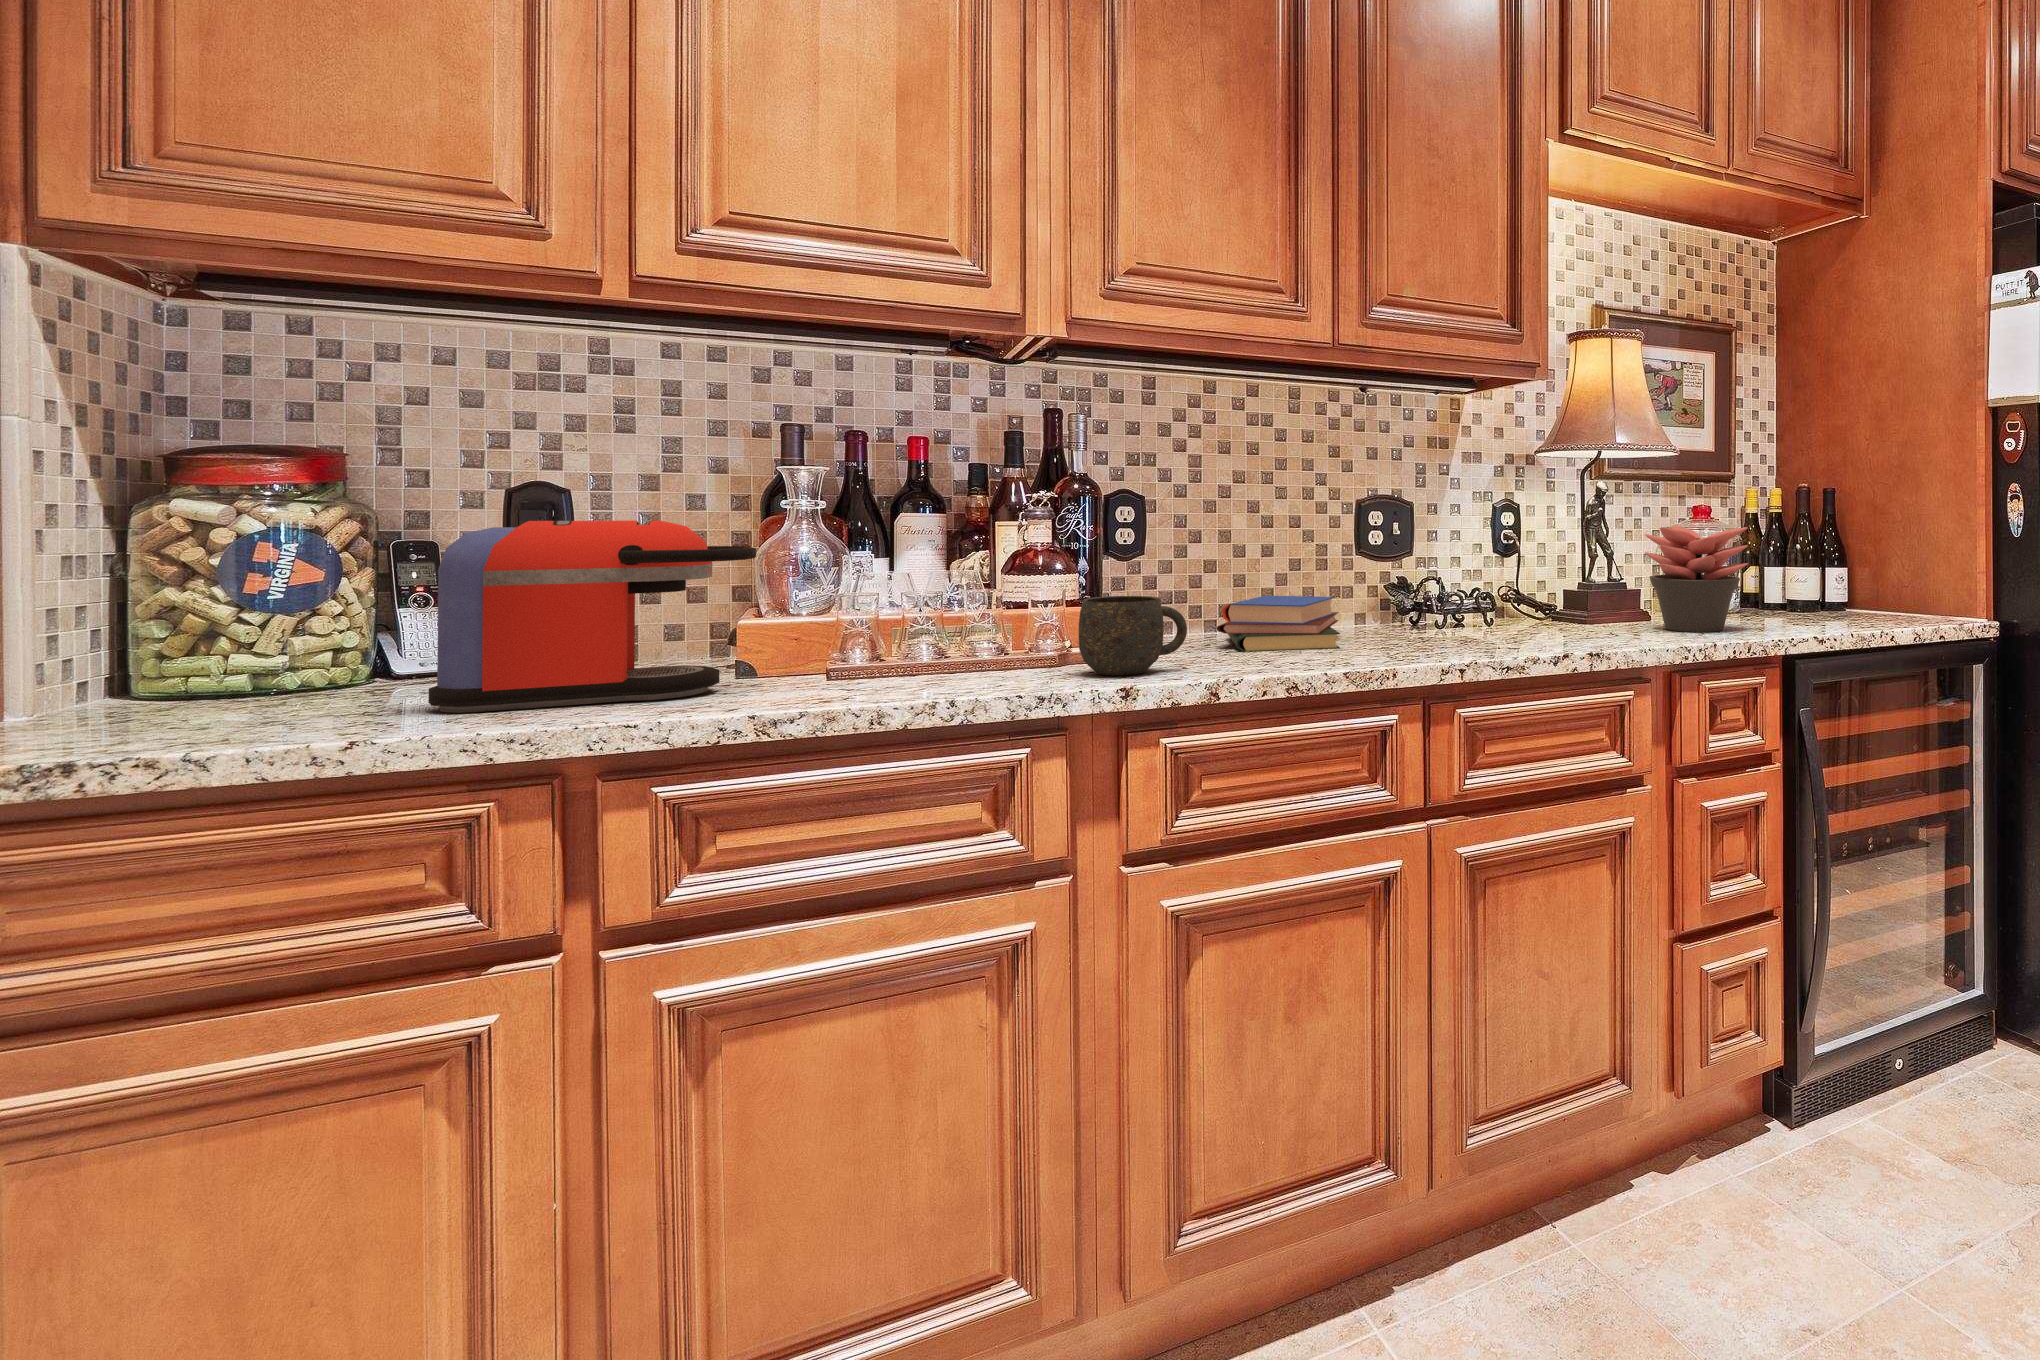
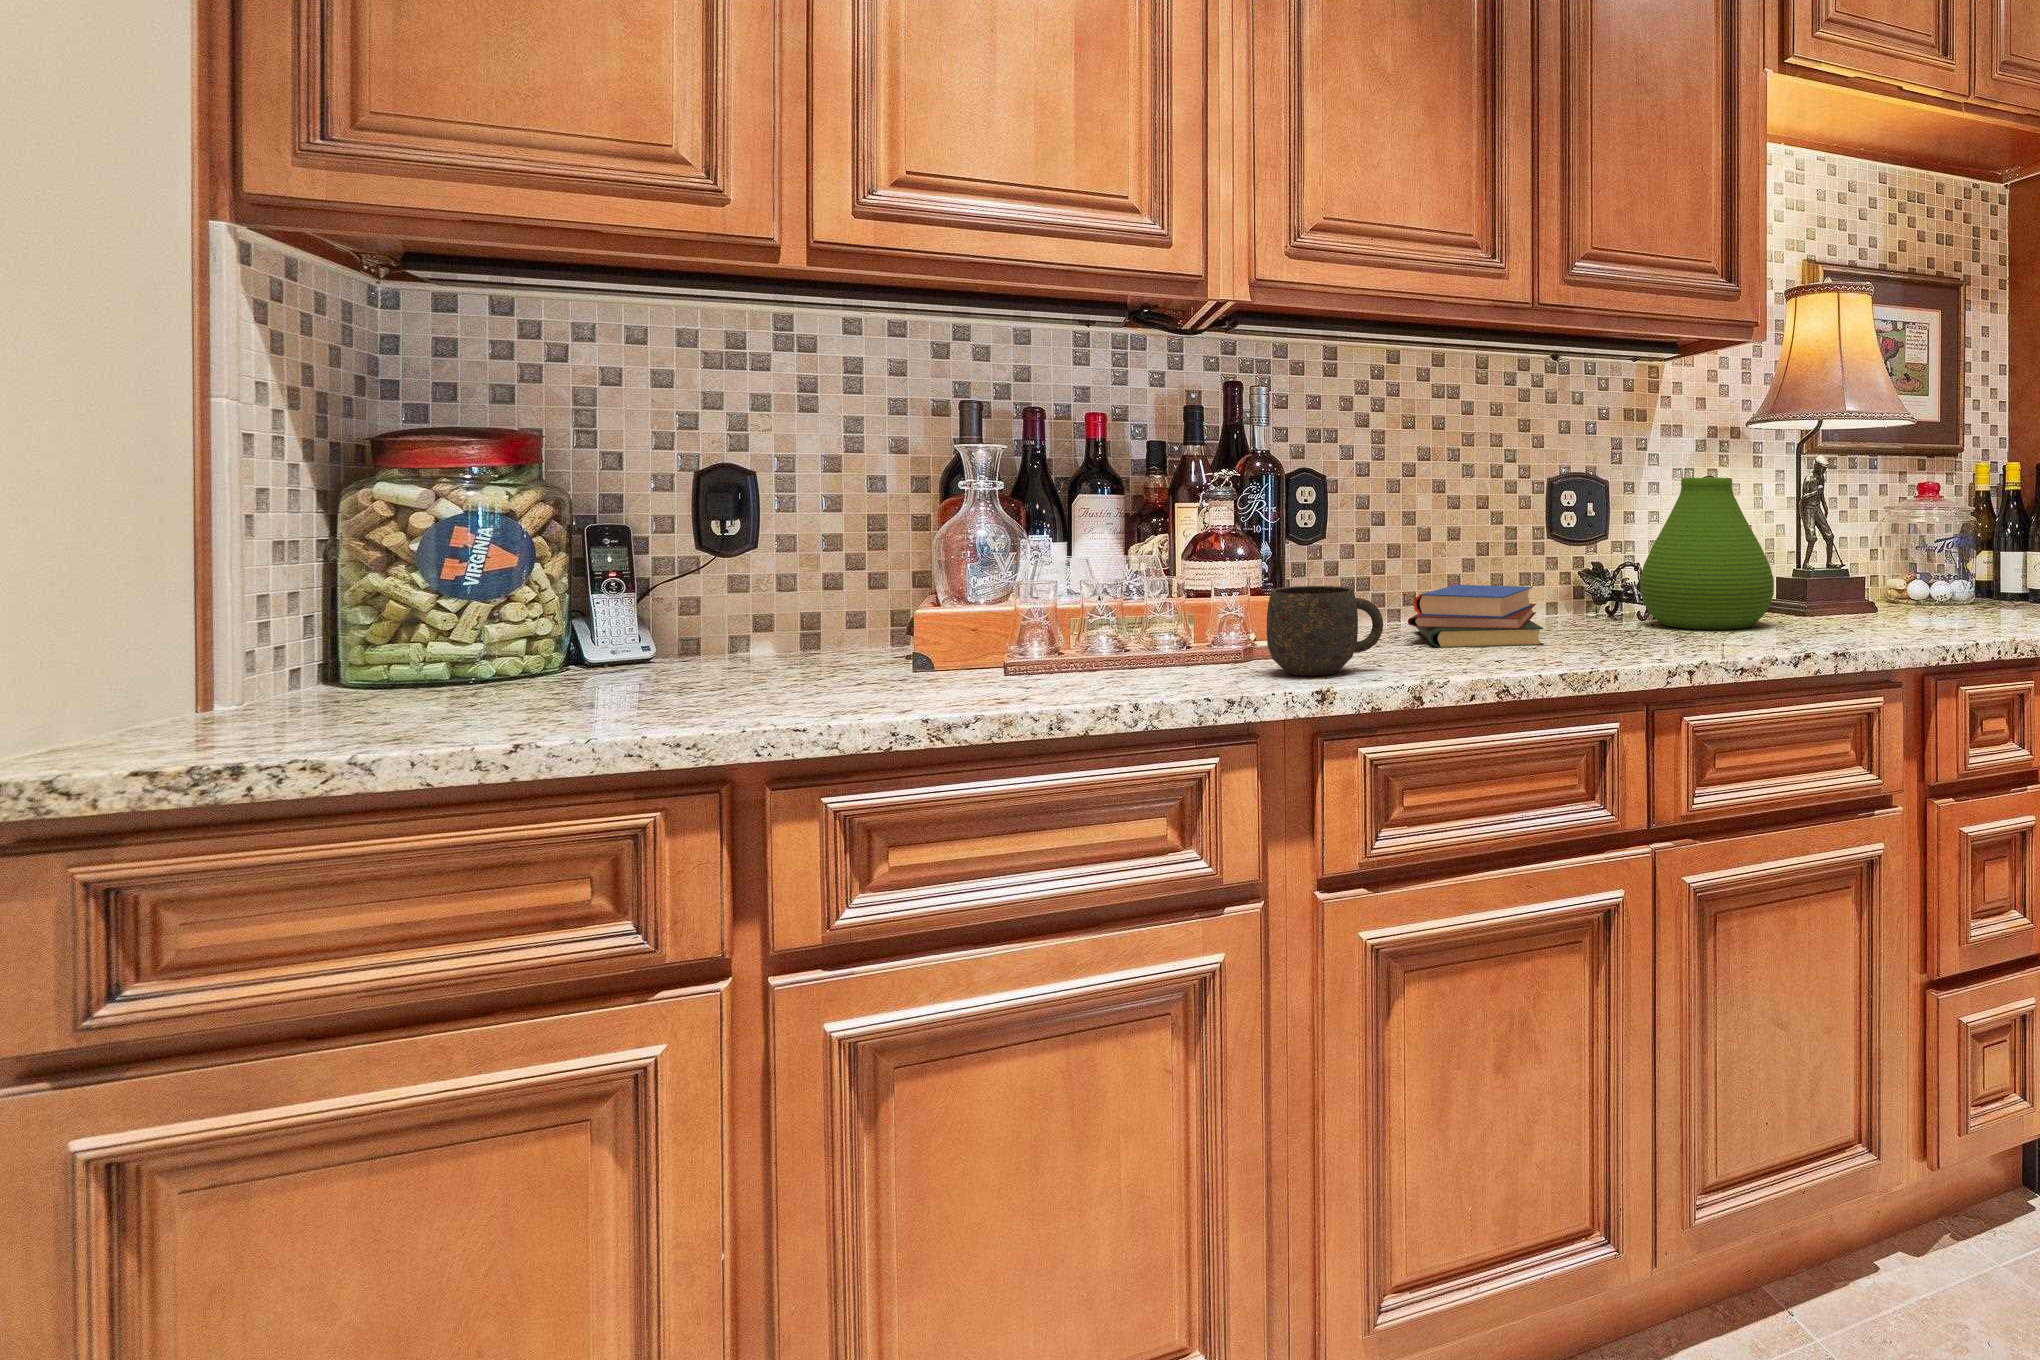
vase: none [1435,500,1552,634] -> present [1640,478,1774,630]
coffee maker: present [428,520,756,713] -> none [608,503,931,709]
succulent plant: present [1645,525,1748,632] -> none [1881,506,2008,630]

